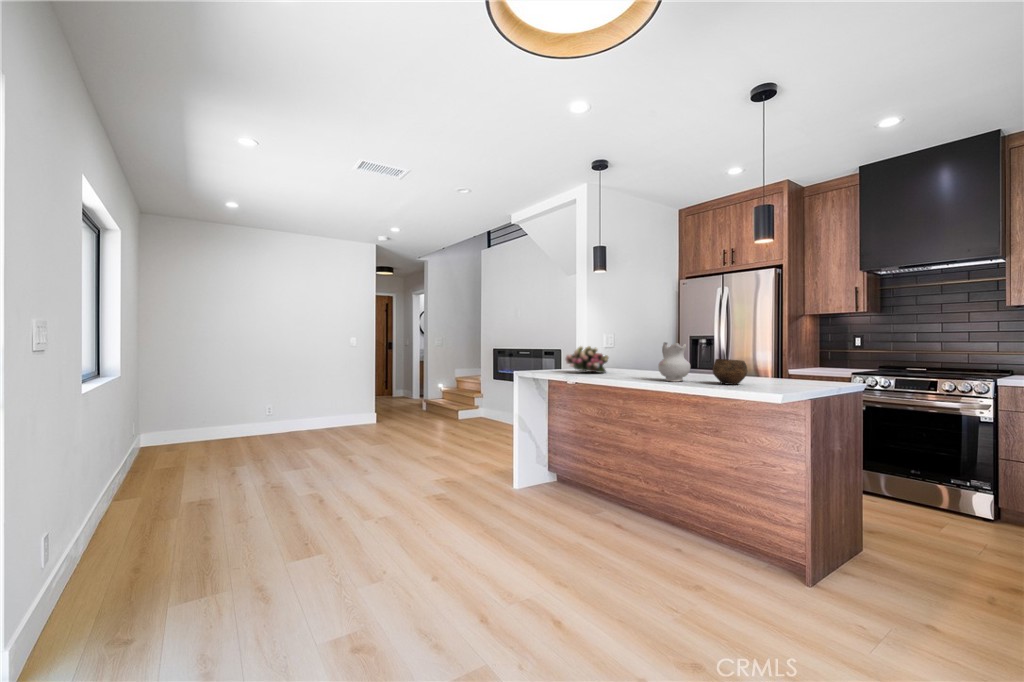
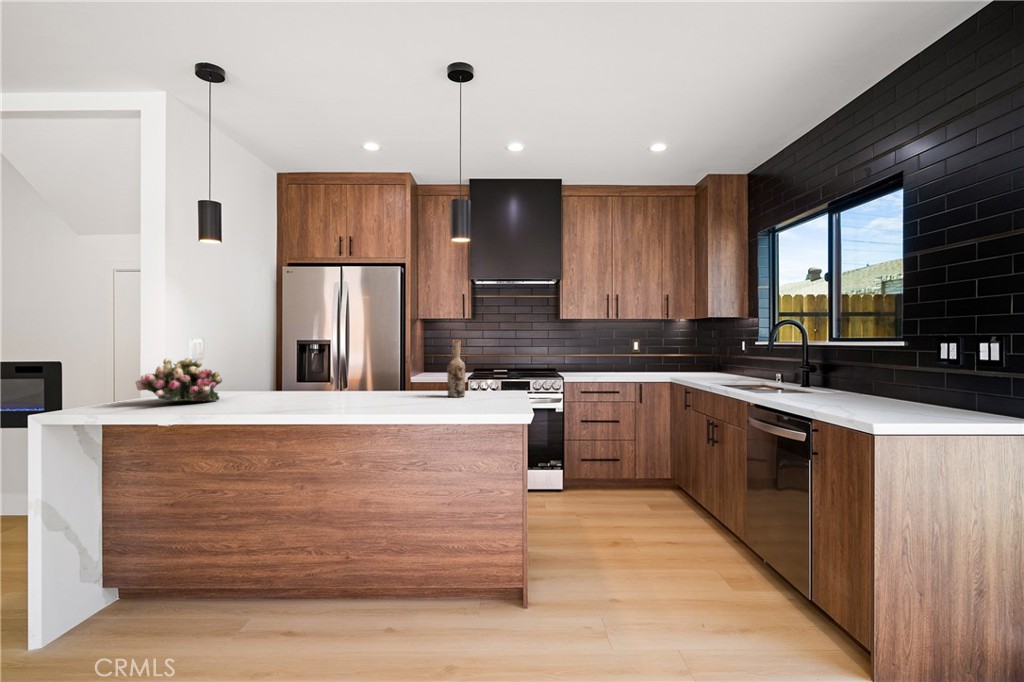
wine bottle: none [763,332,781,384] -> present [447,340,465,397]
ceramic pitcher: present [658,342,690,382] -> none [332,352,375,406]
bowl: present [713,359,748,385] -> none [406,372,444,403]

